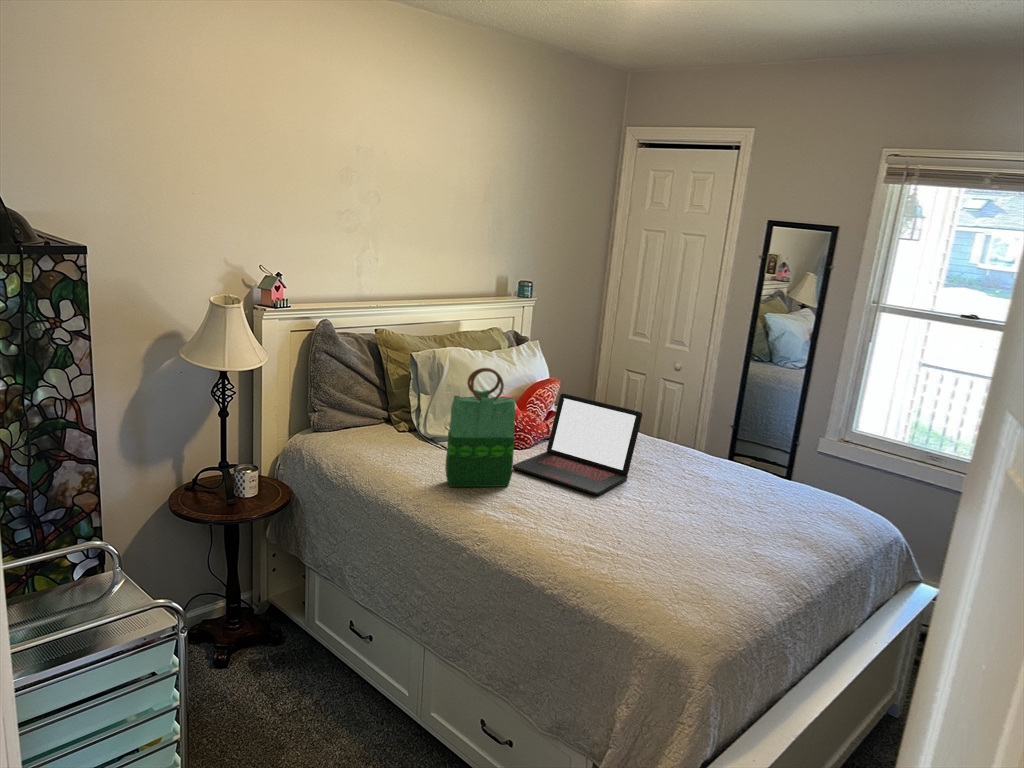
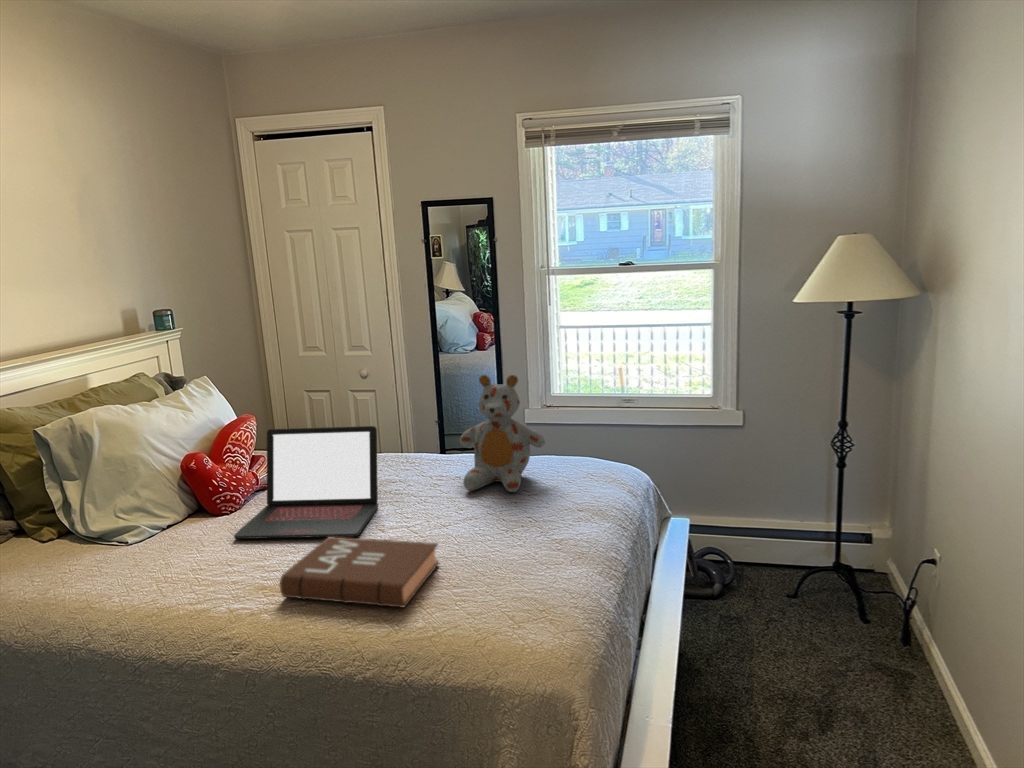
tote bag: present [445,368,516,487] -> none [134,418,242,592]
stuffed bear: none [706,392,795,504] -> present [460,375,545,492]
book: none [521,487,649,556] -> present [280,537,439,607]

